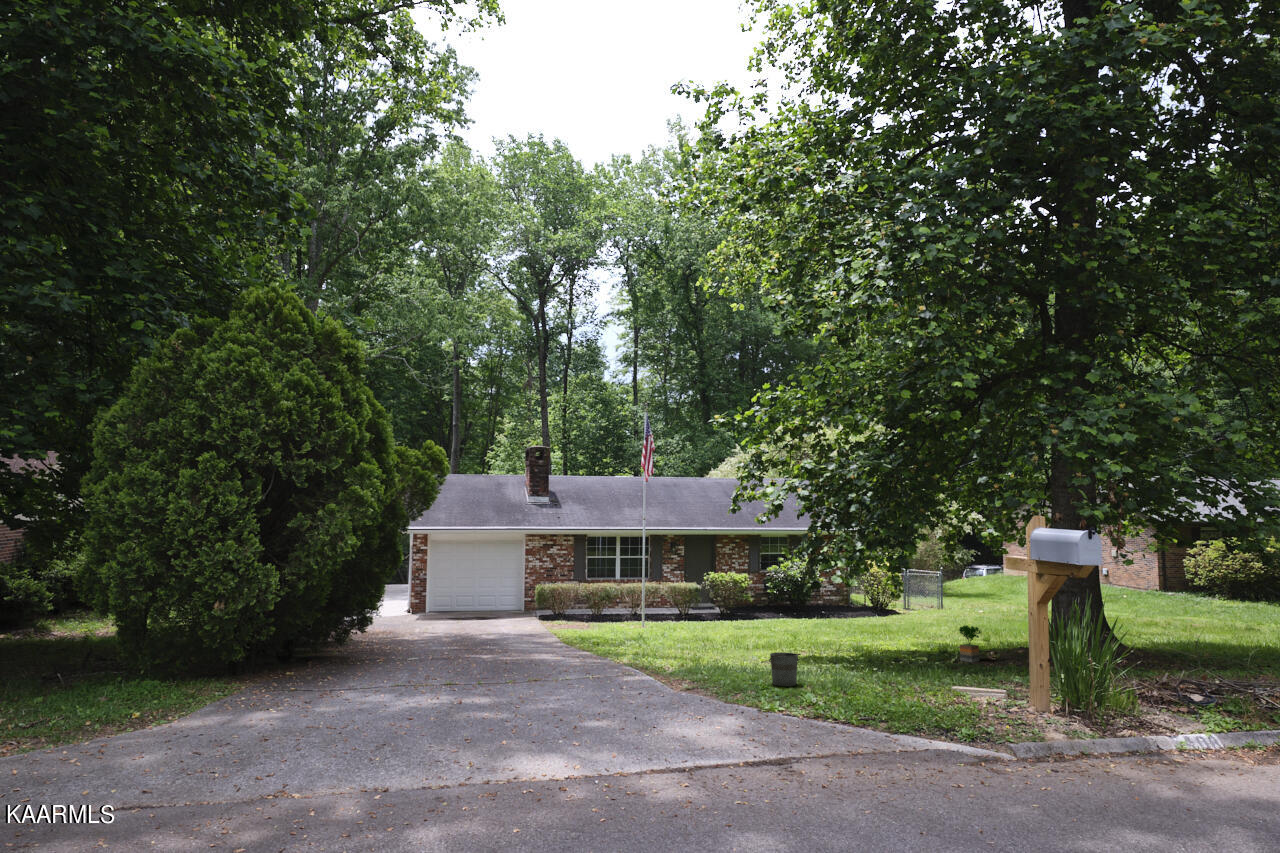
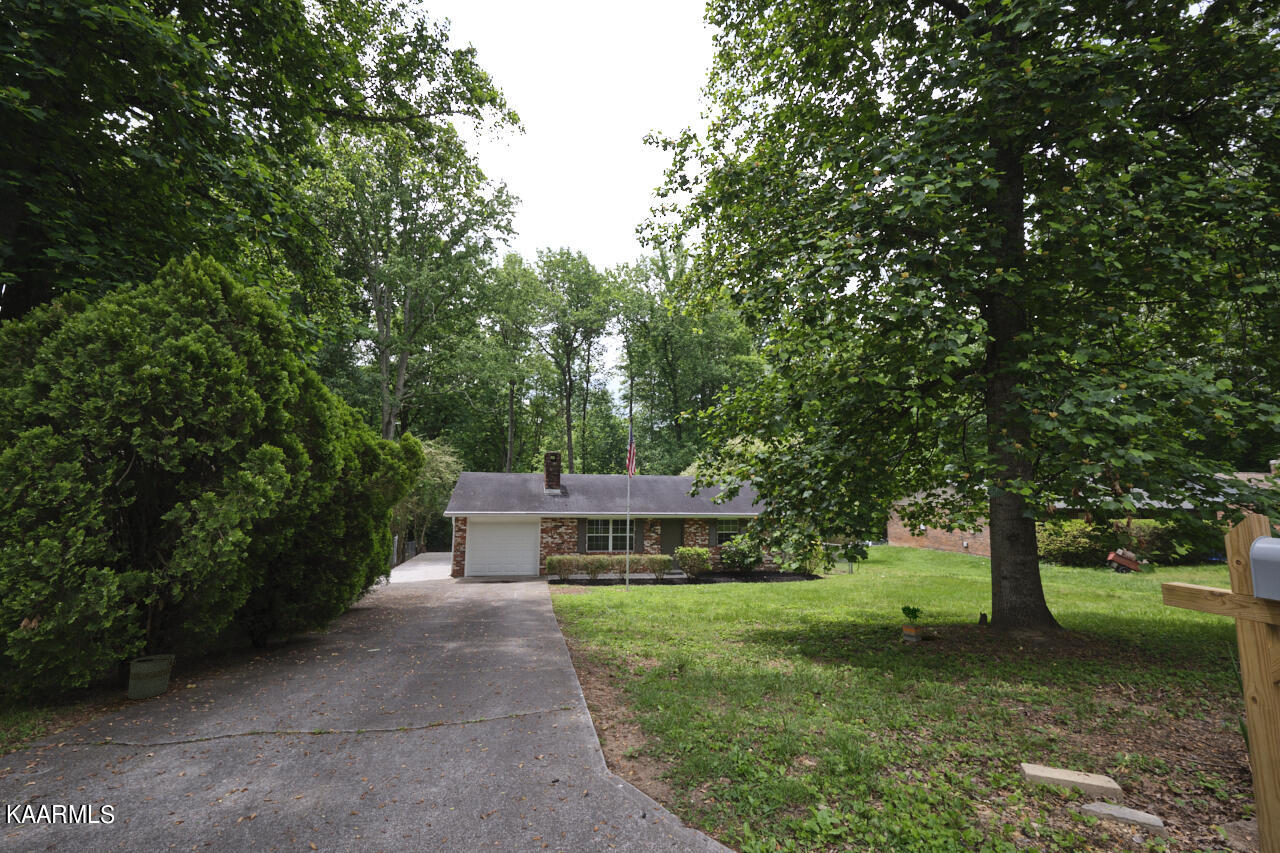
bucket: present [769,652,801,686] -> present [126,654,176,699]

